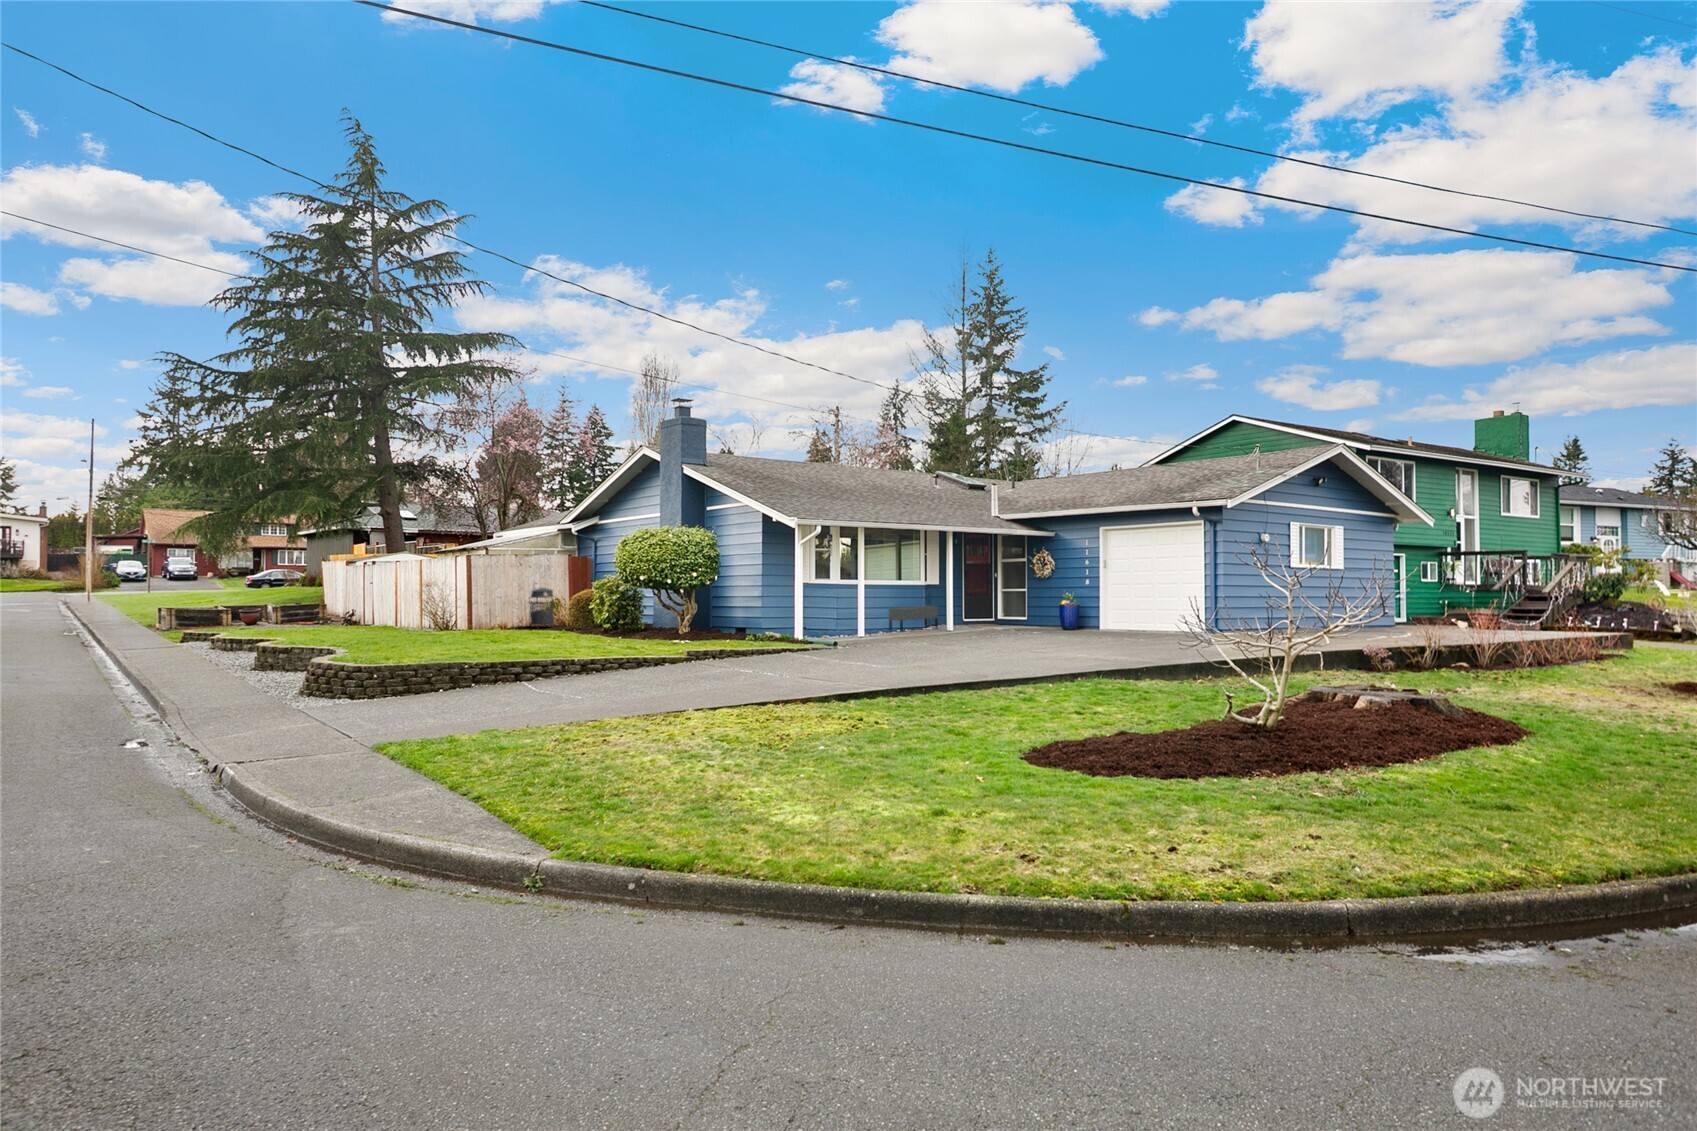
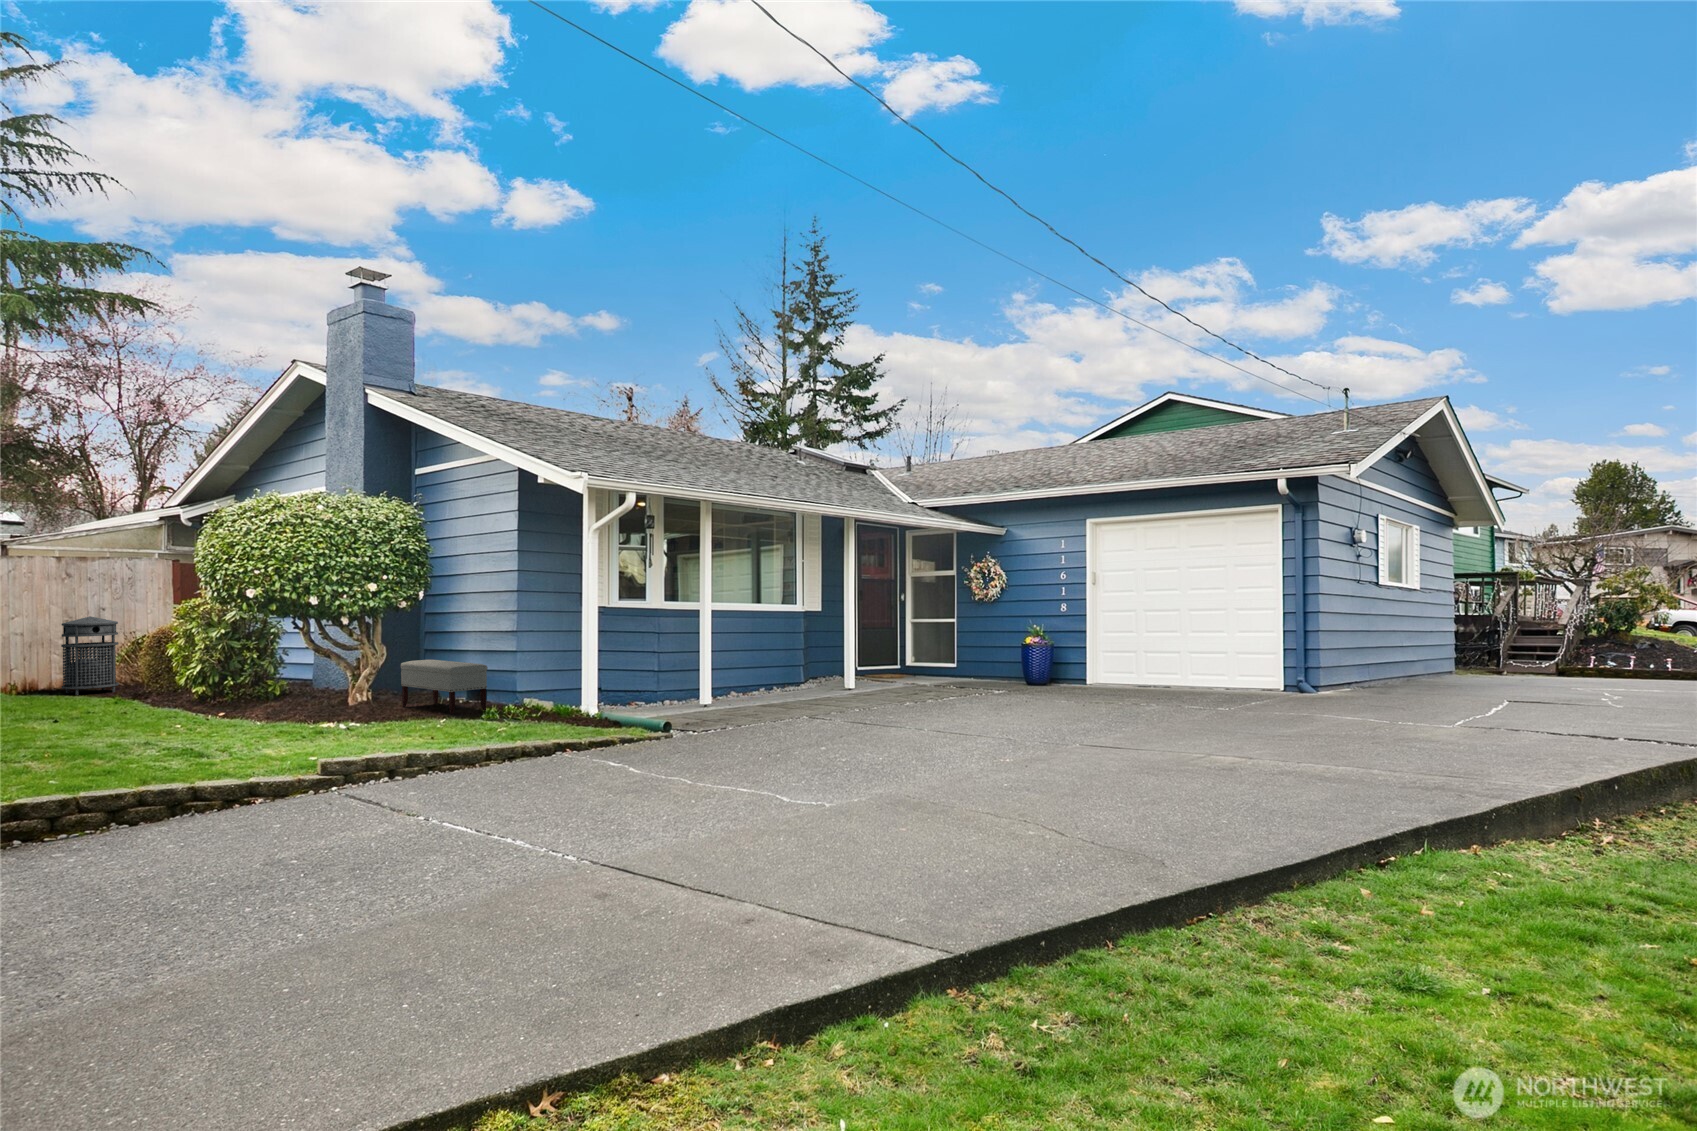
bench: present [889,606,938,631] -> present [400,660,488,714]

